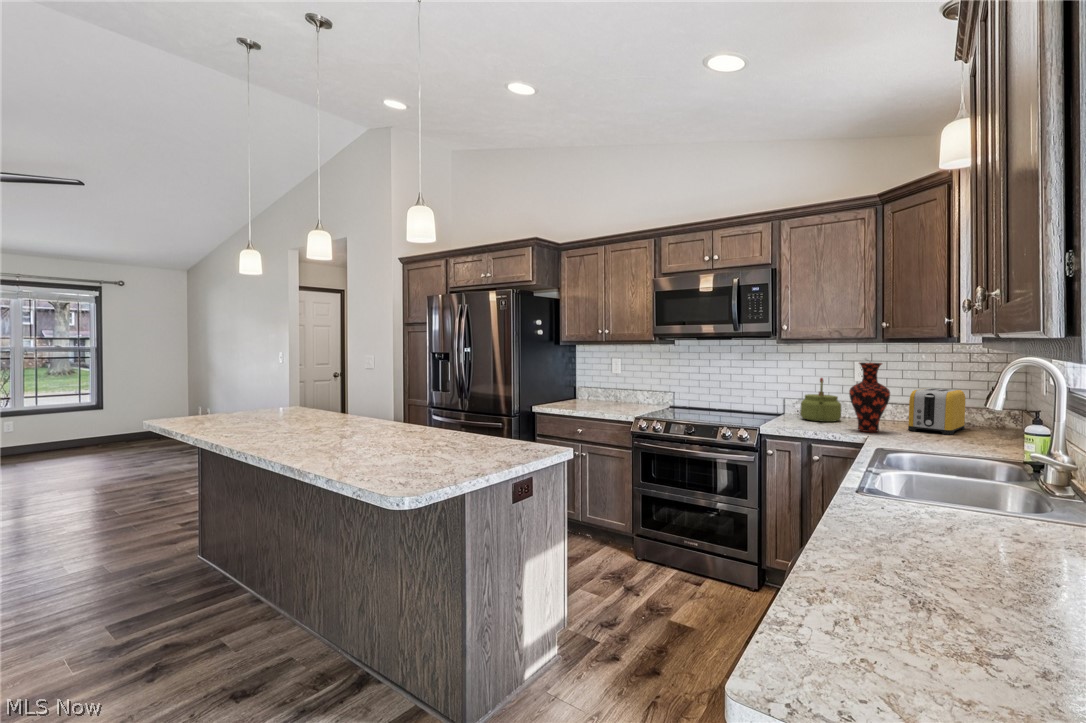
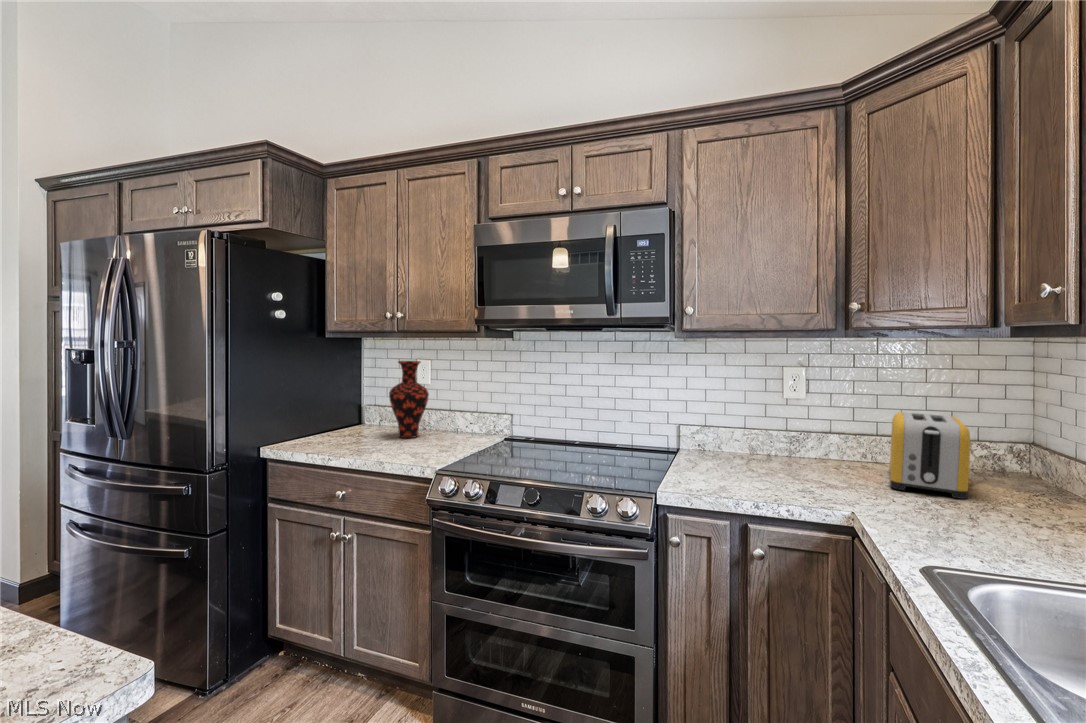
vase: present [849,362,890,432] -> present [389,361,429,438]
kettle: present [800,378,841,422] -> none [708,394,771,468]

